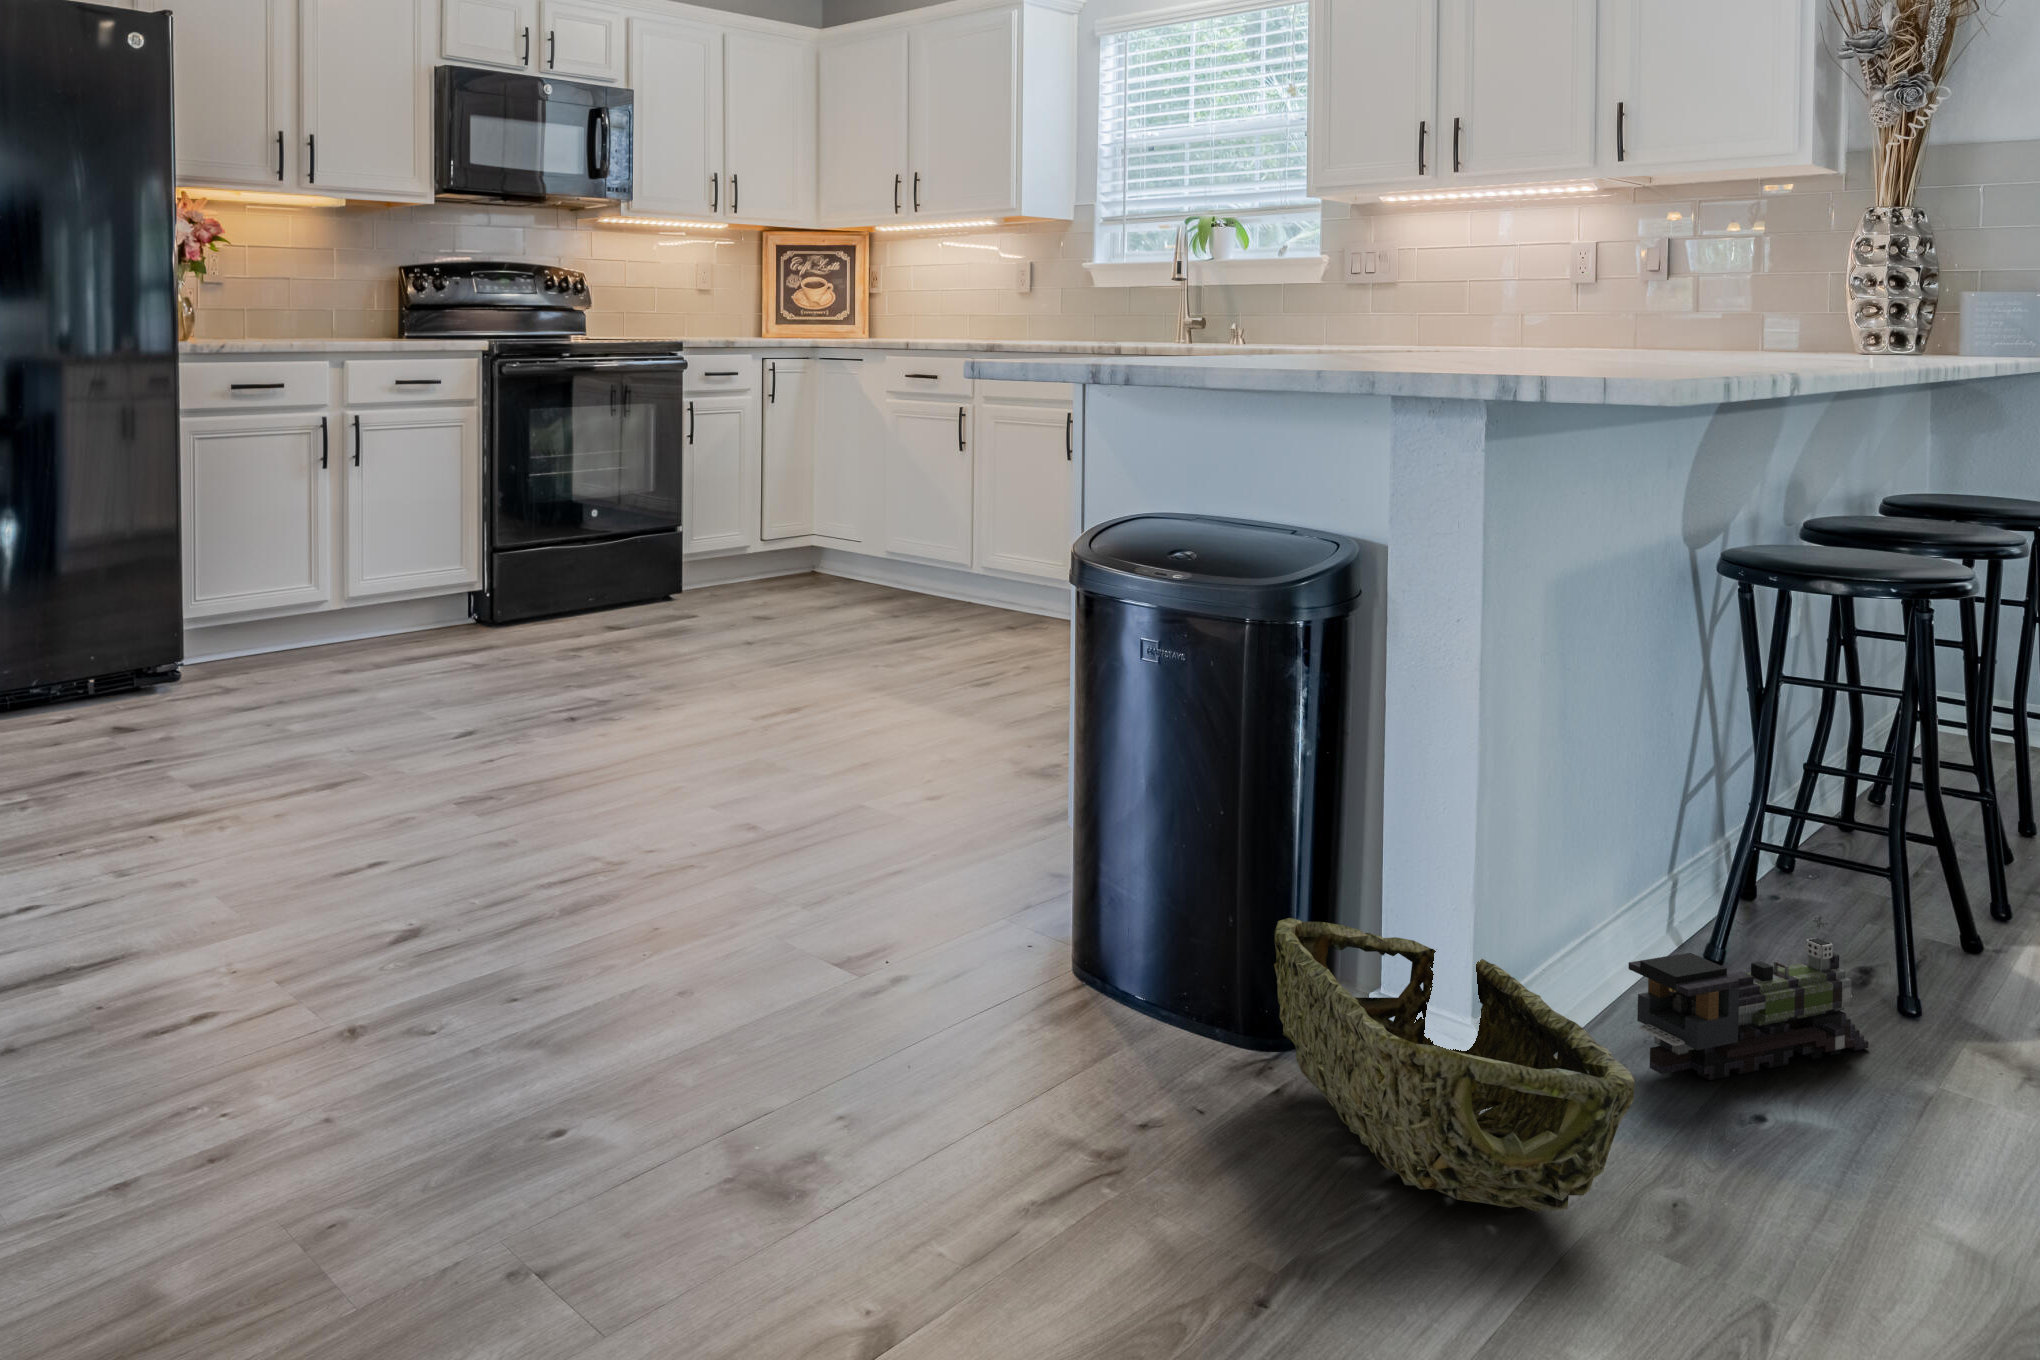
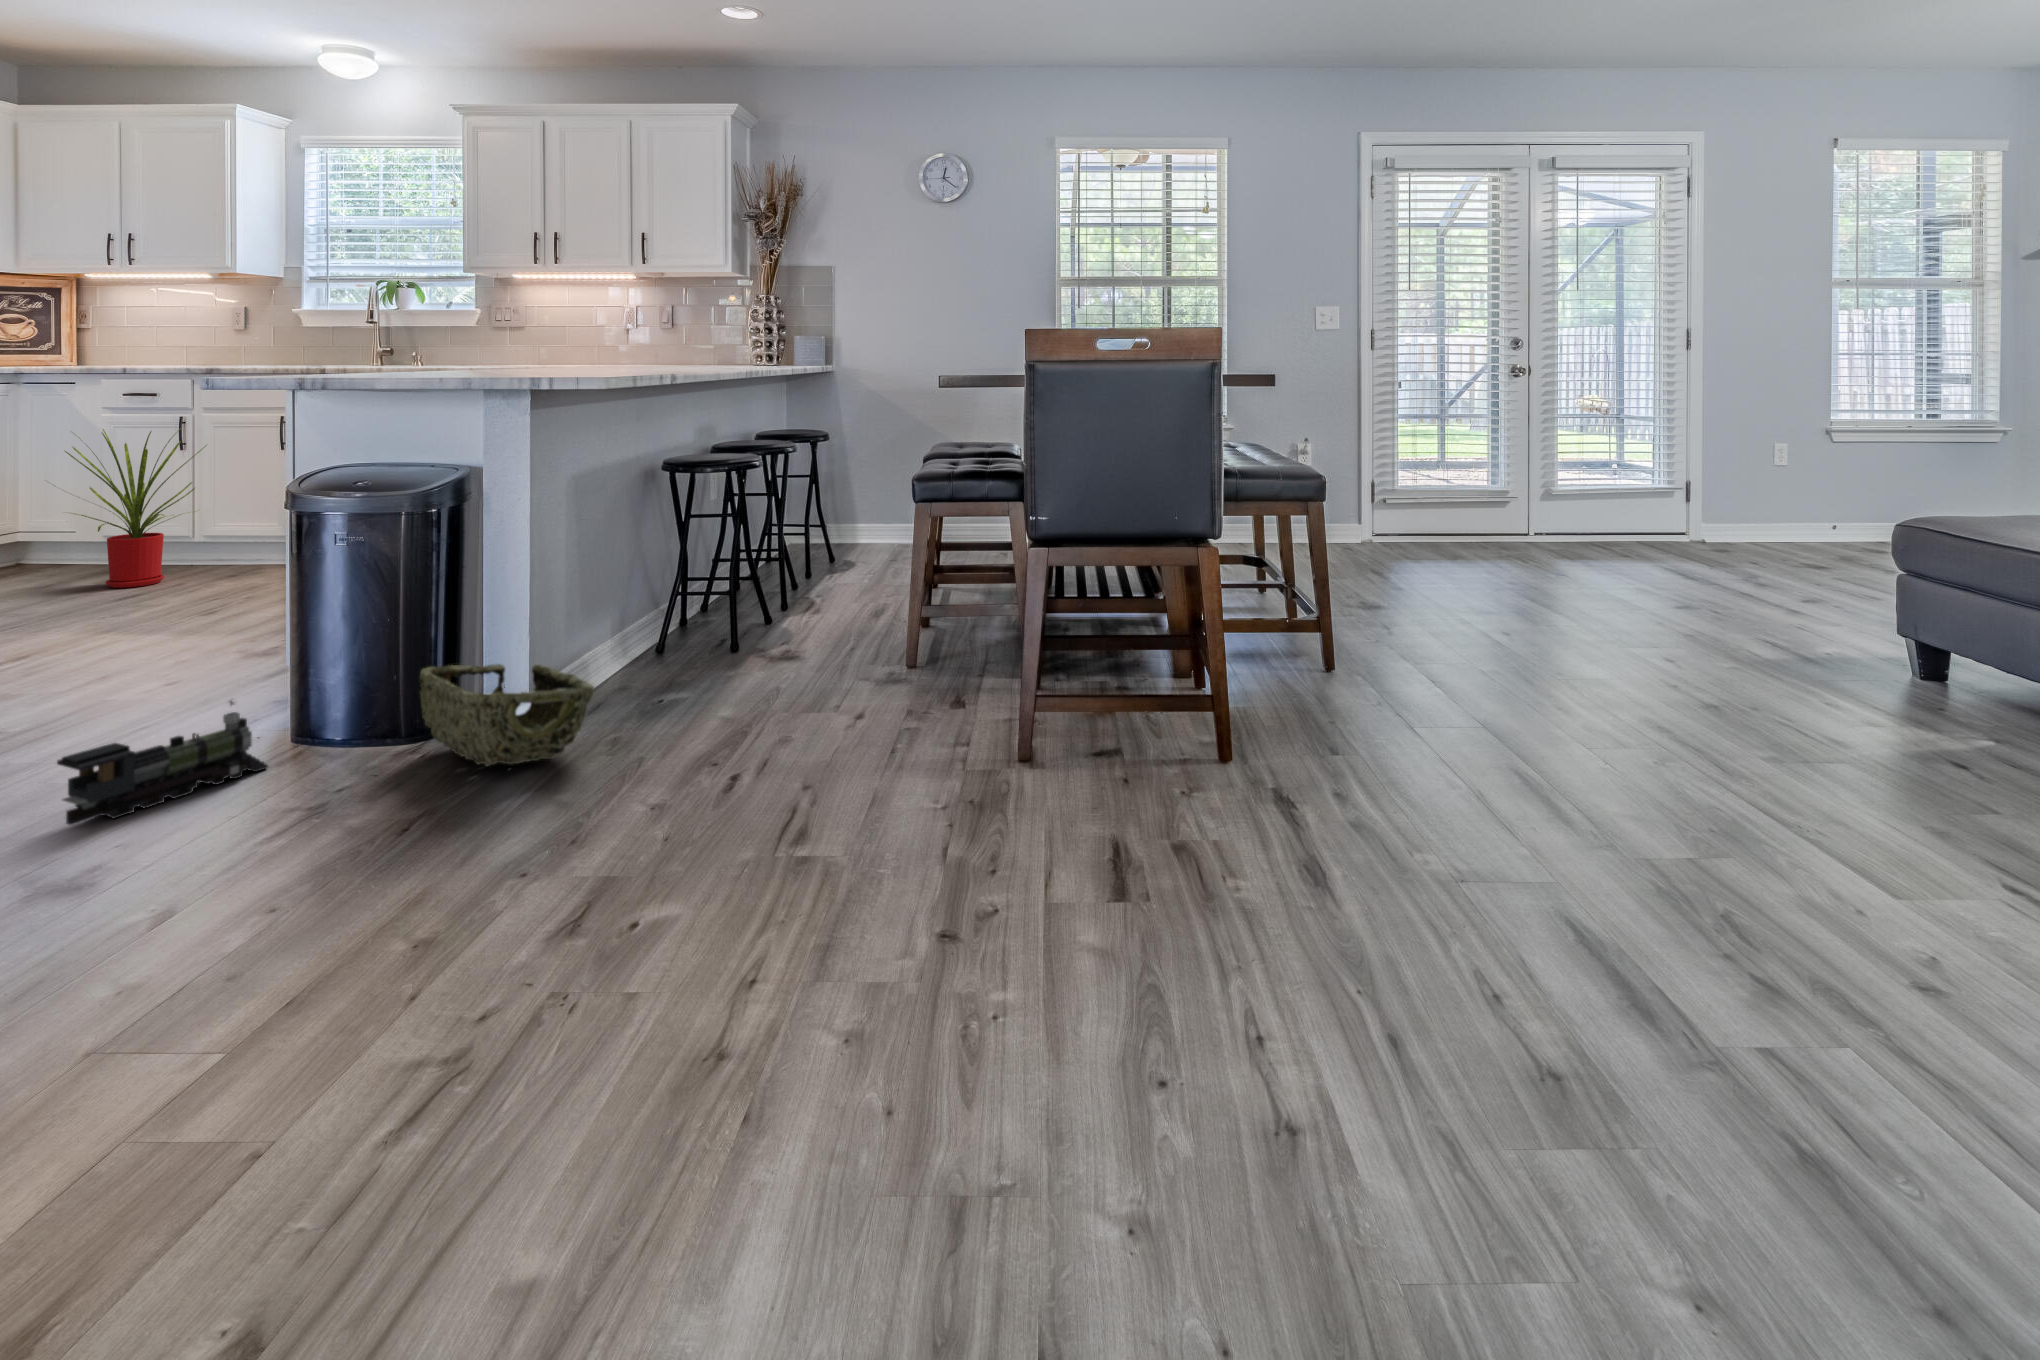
house plant: none [832,420,991,629] -> present [65,429,206,588]
toy train: present [1629,916,1869,1080] -> present [57,701,268,825]

